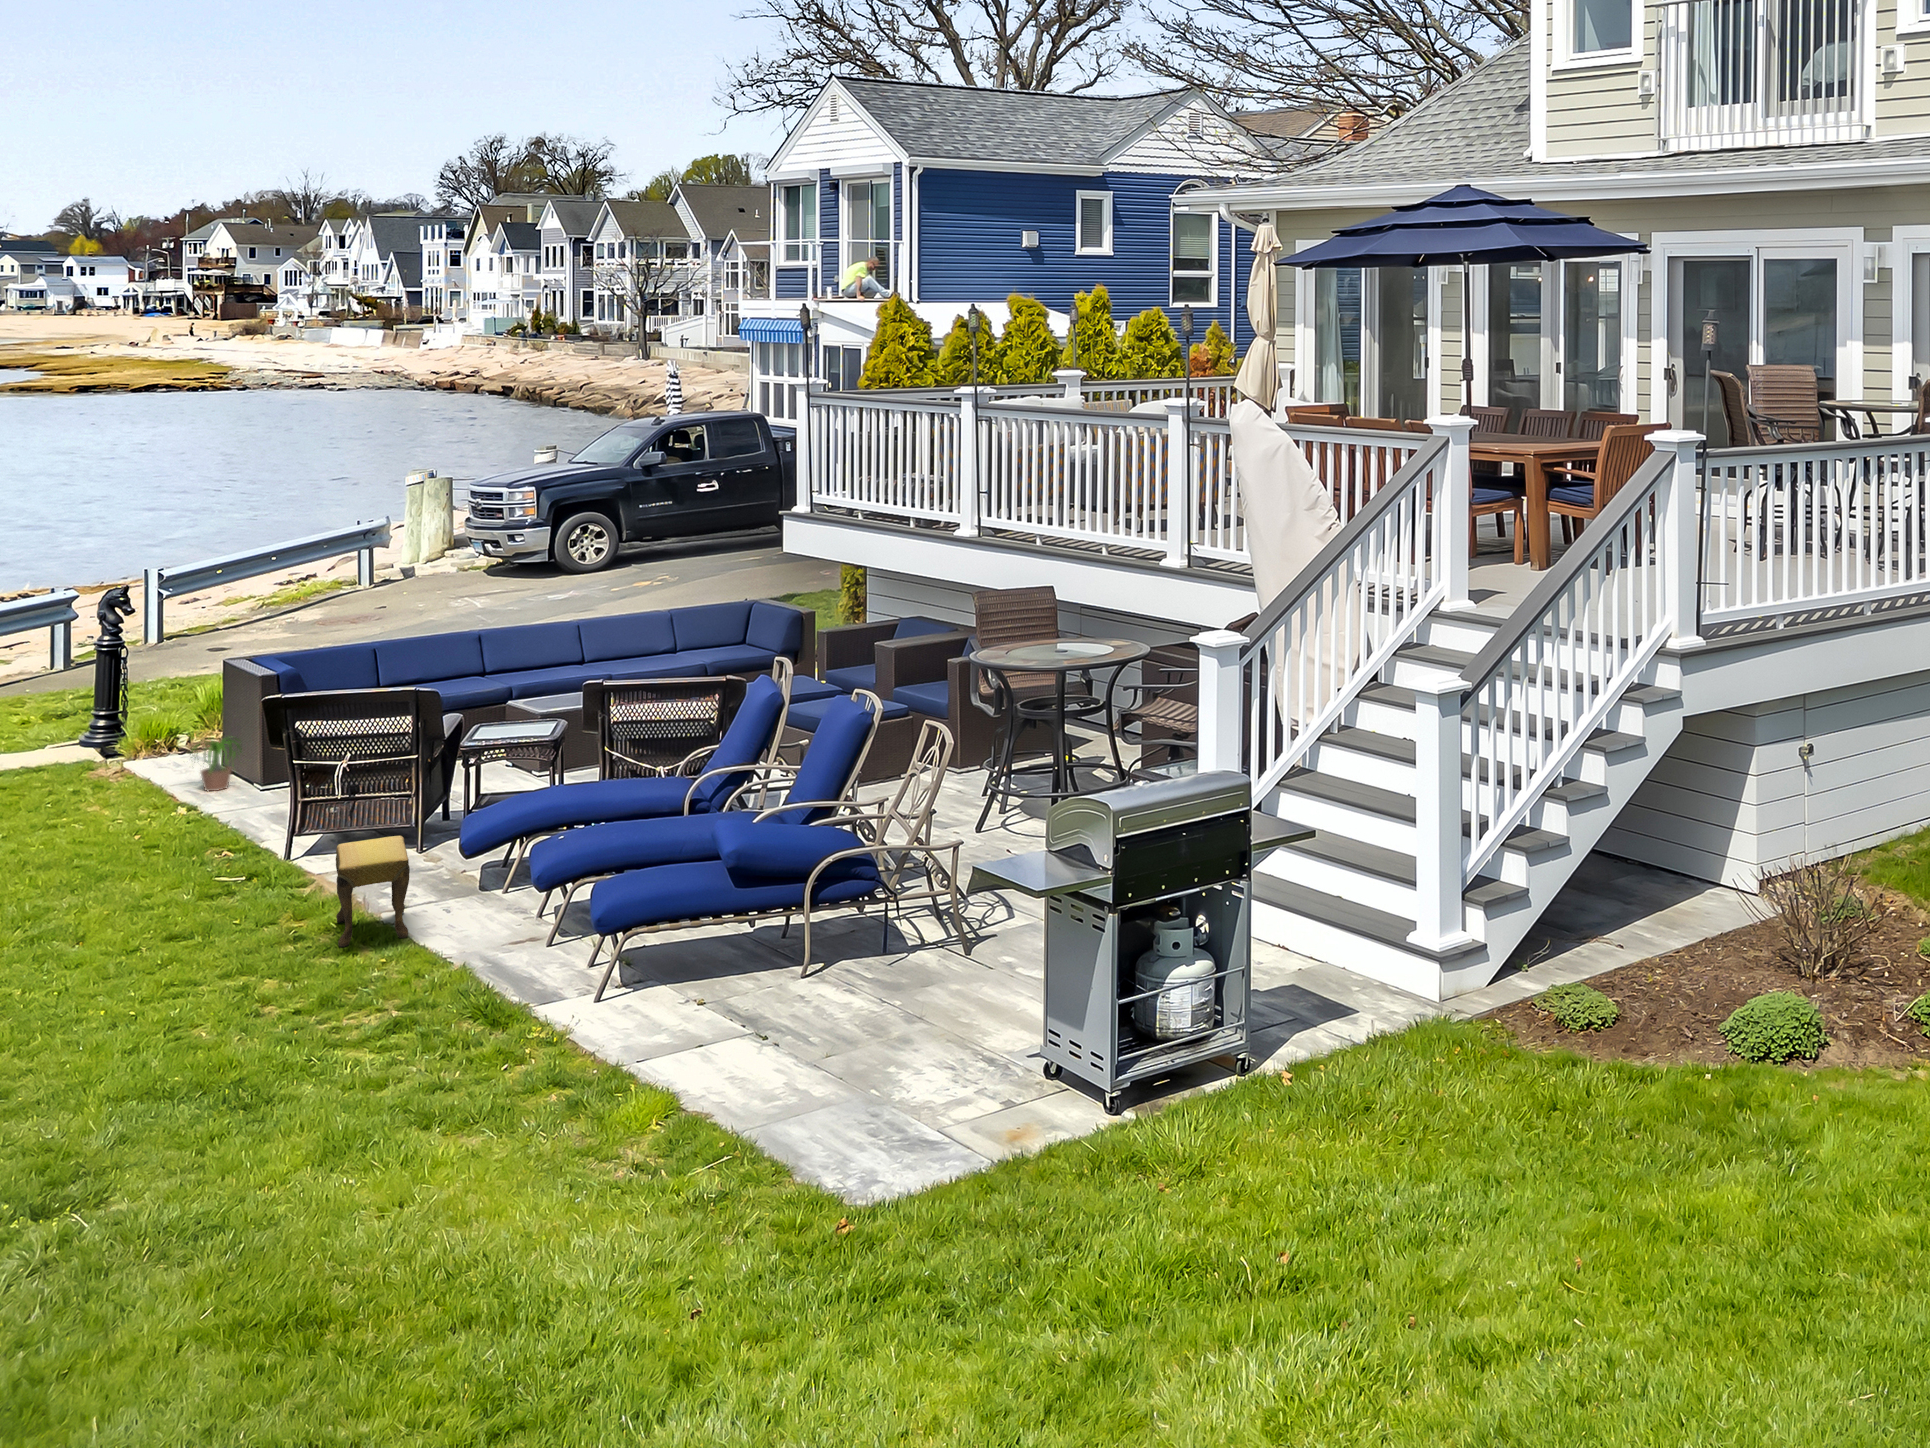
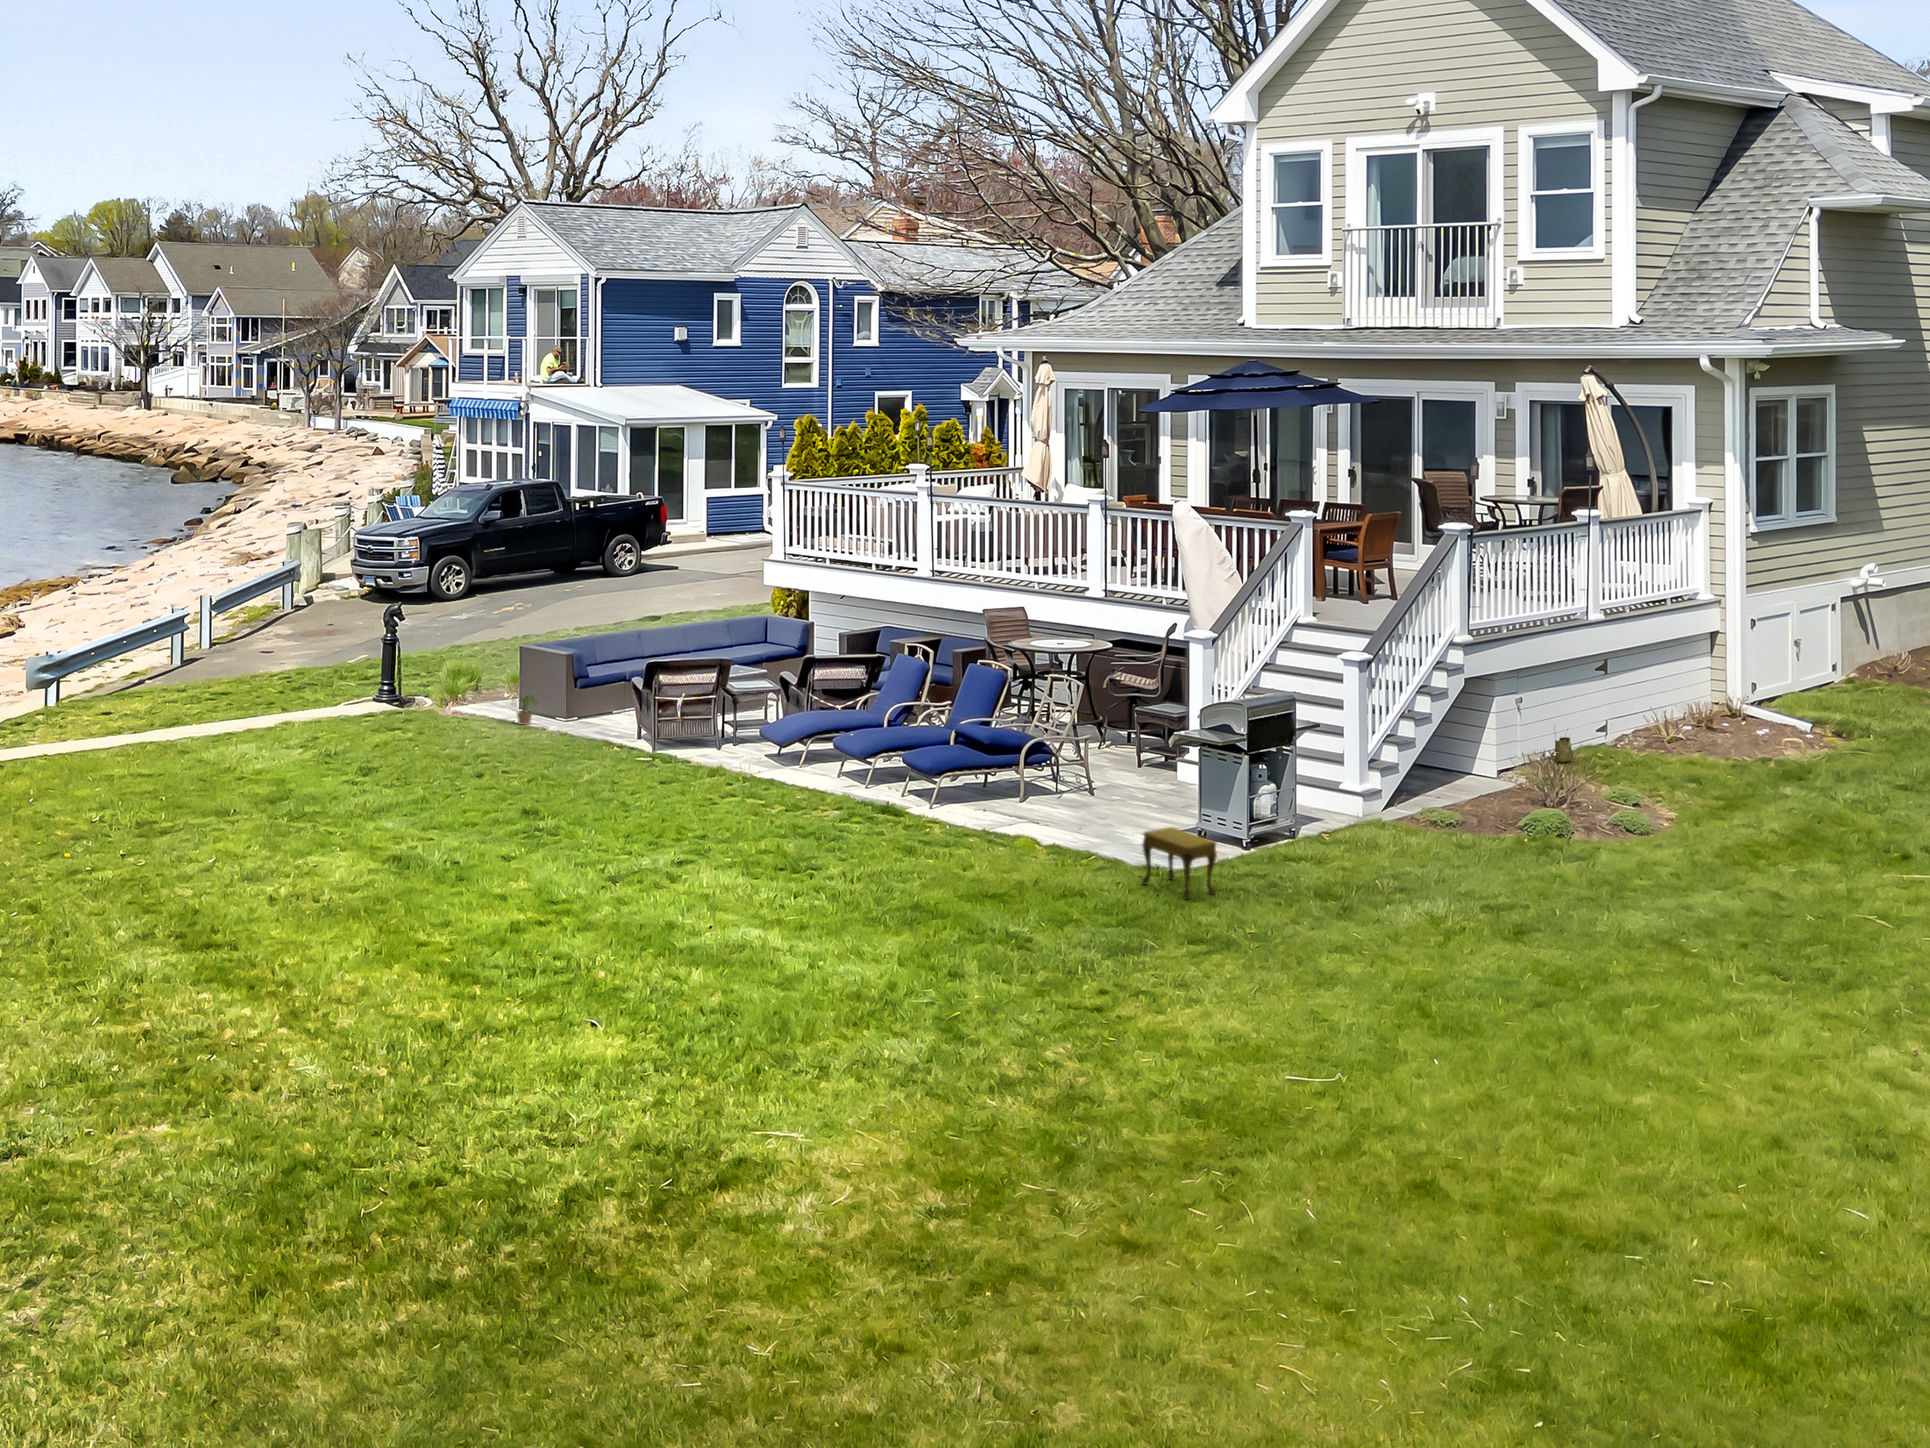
woven basket: none [1884,793,1920,861] -> present [1554,737,1574,762]
footstool: present [336,836,410,947] -> present [1142,827,1217,900]

